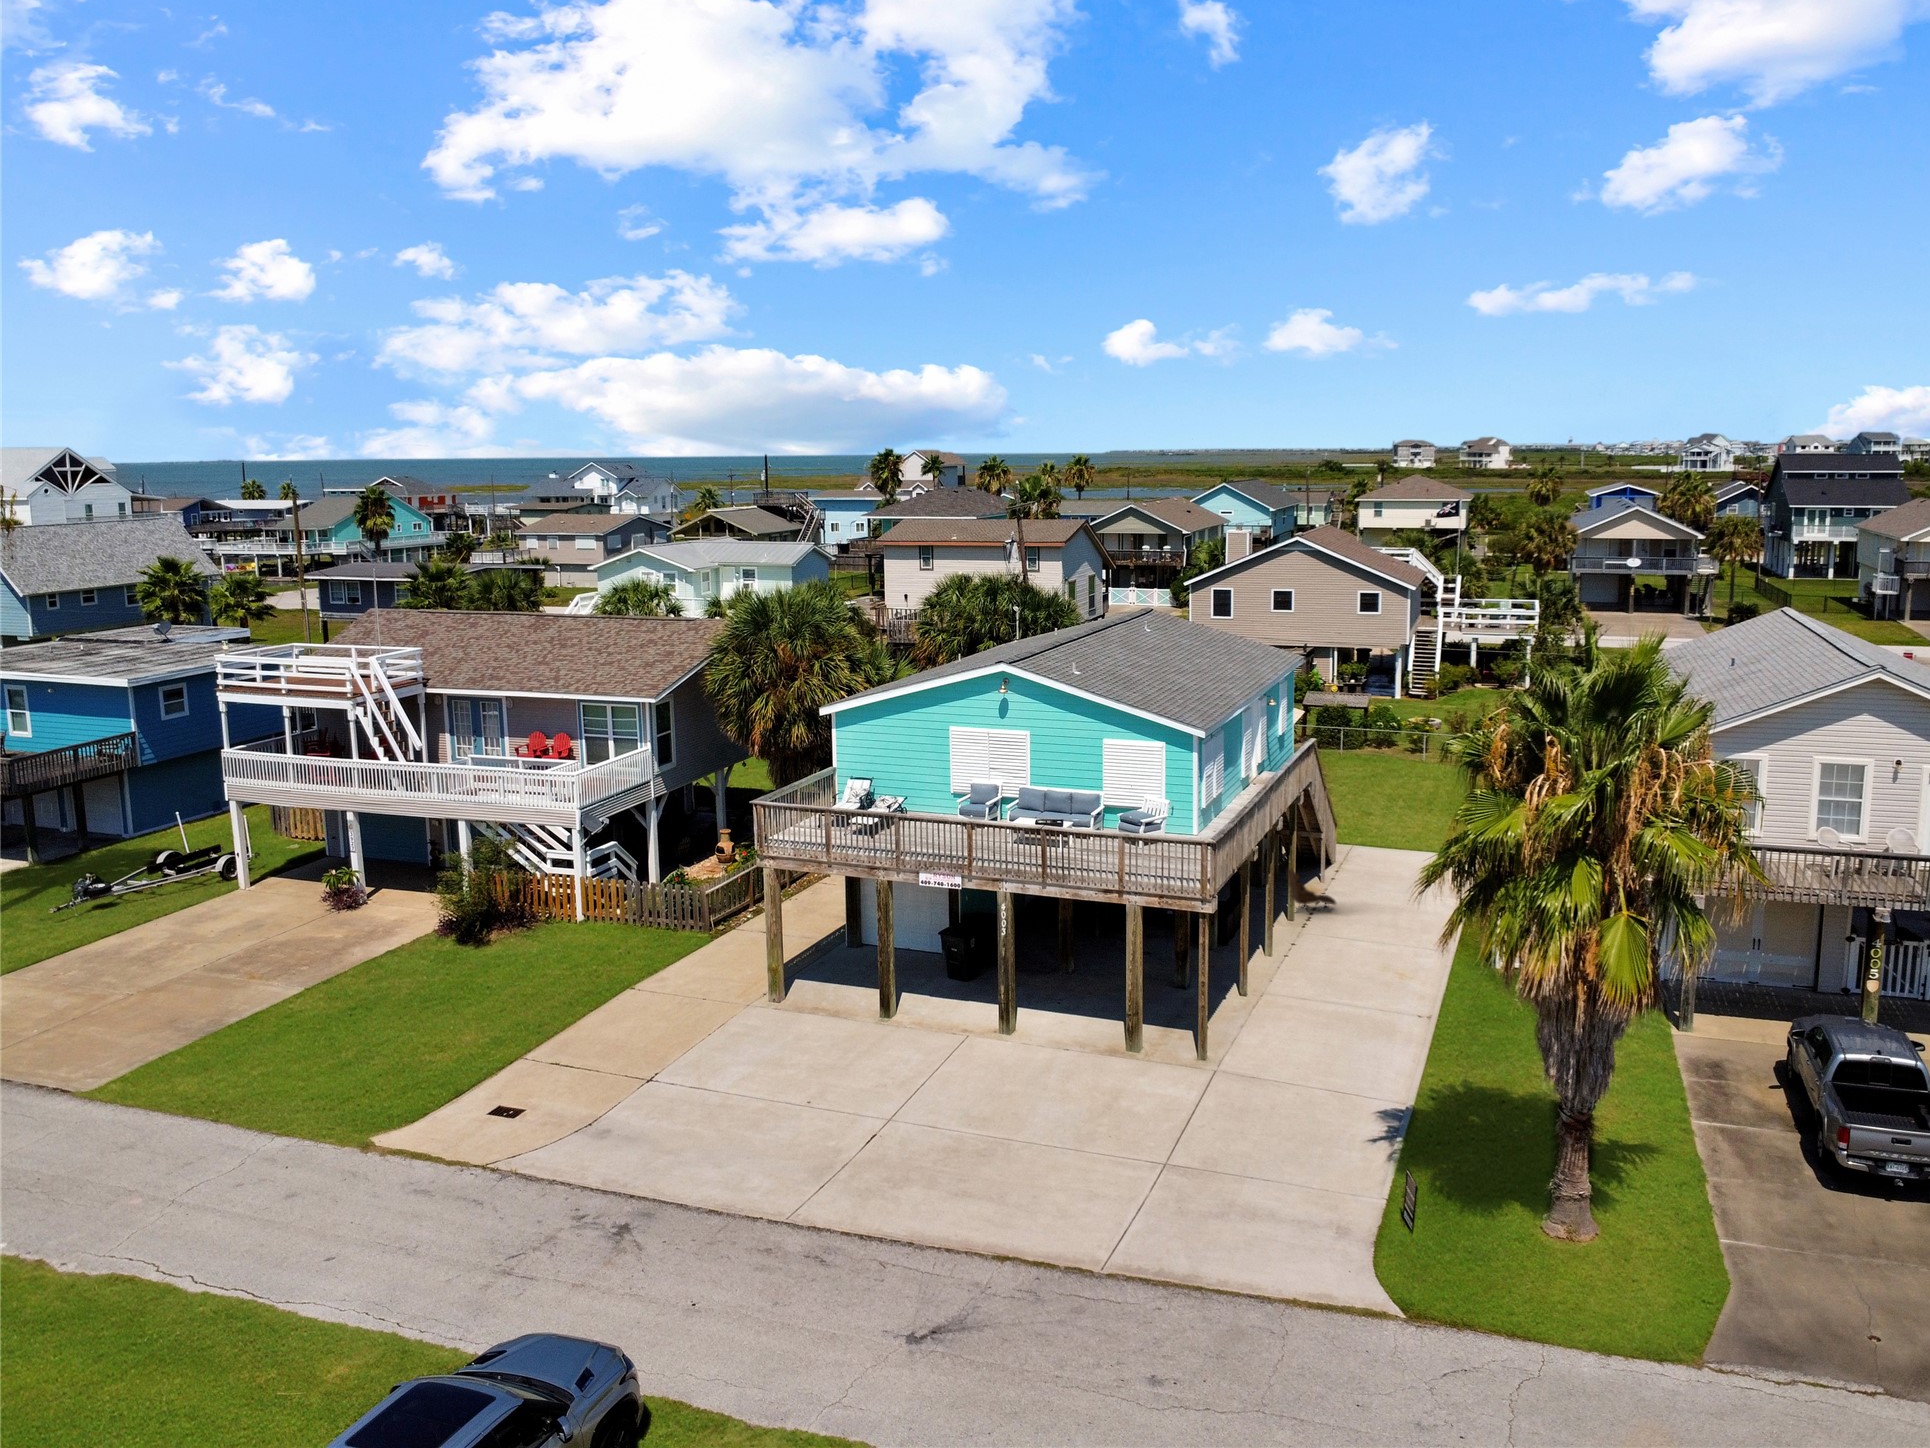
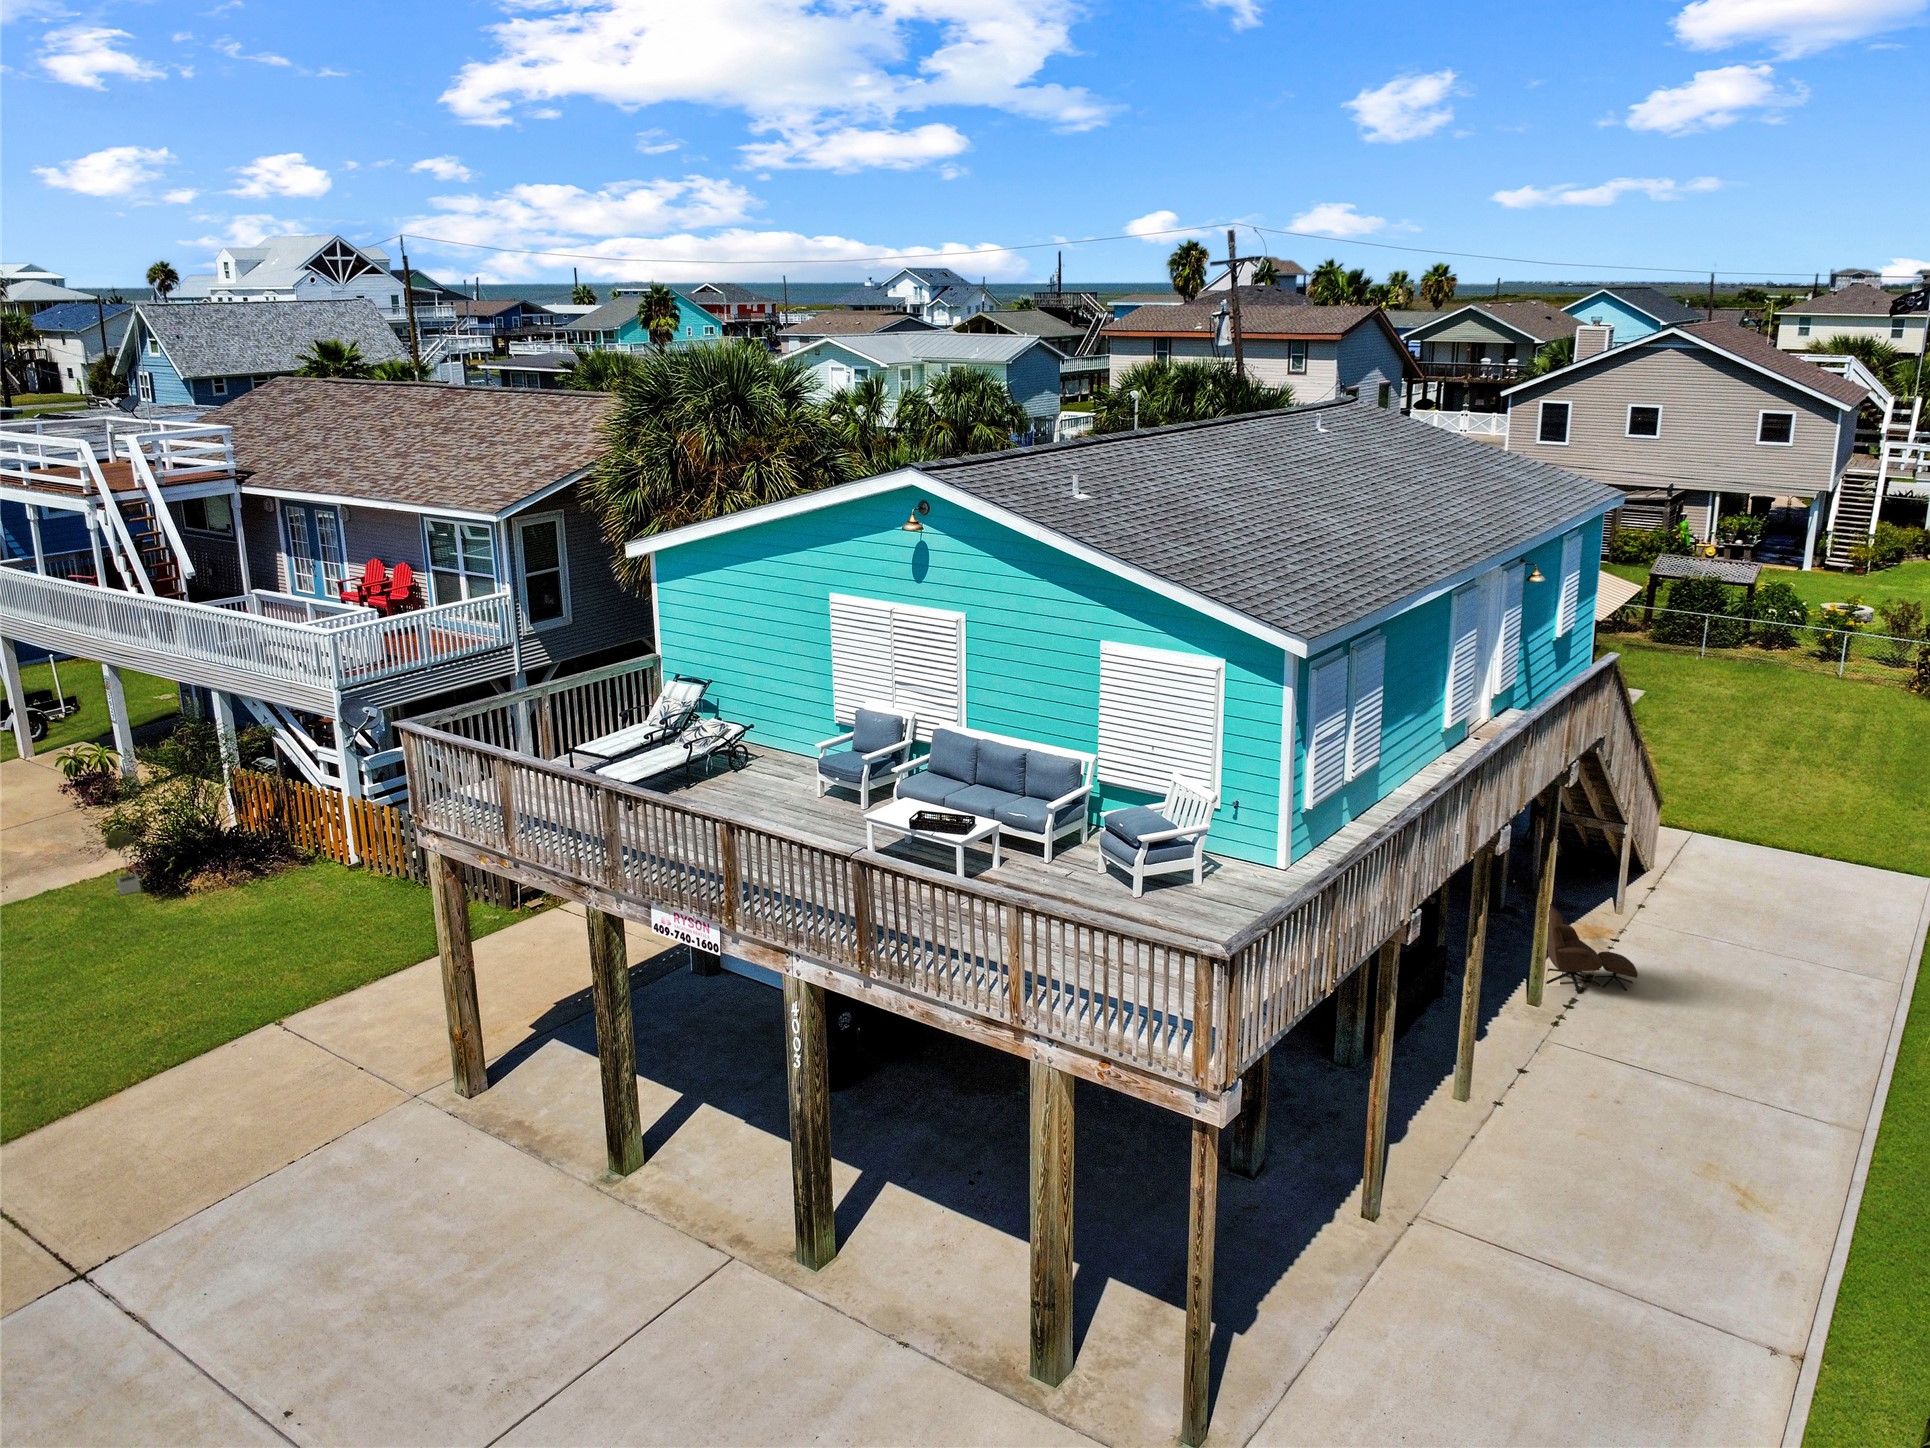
potted tree: none [437,907,458,949] -> present [105,830,141,895]

